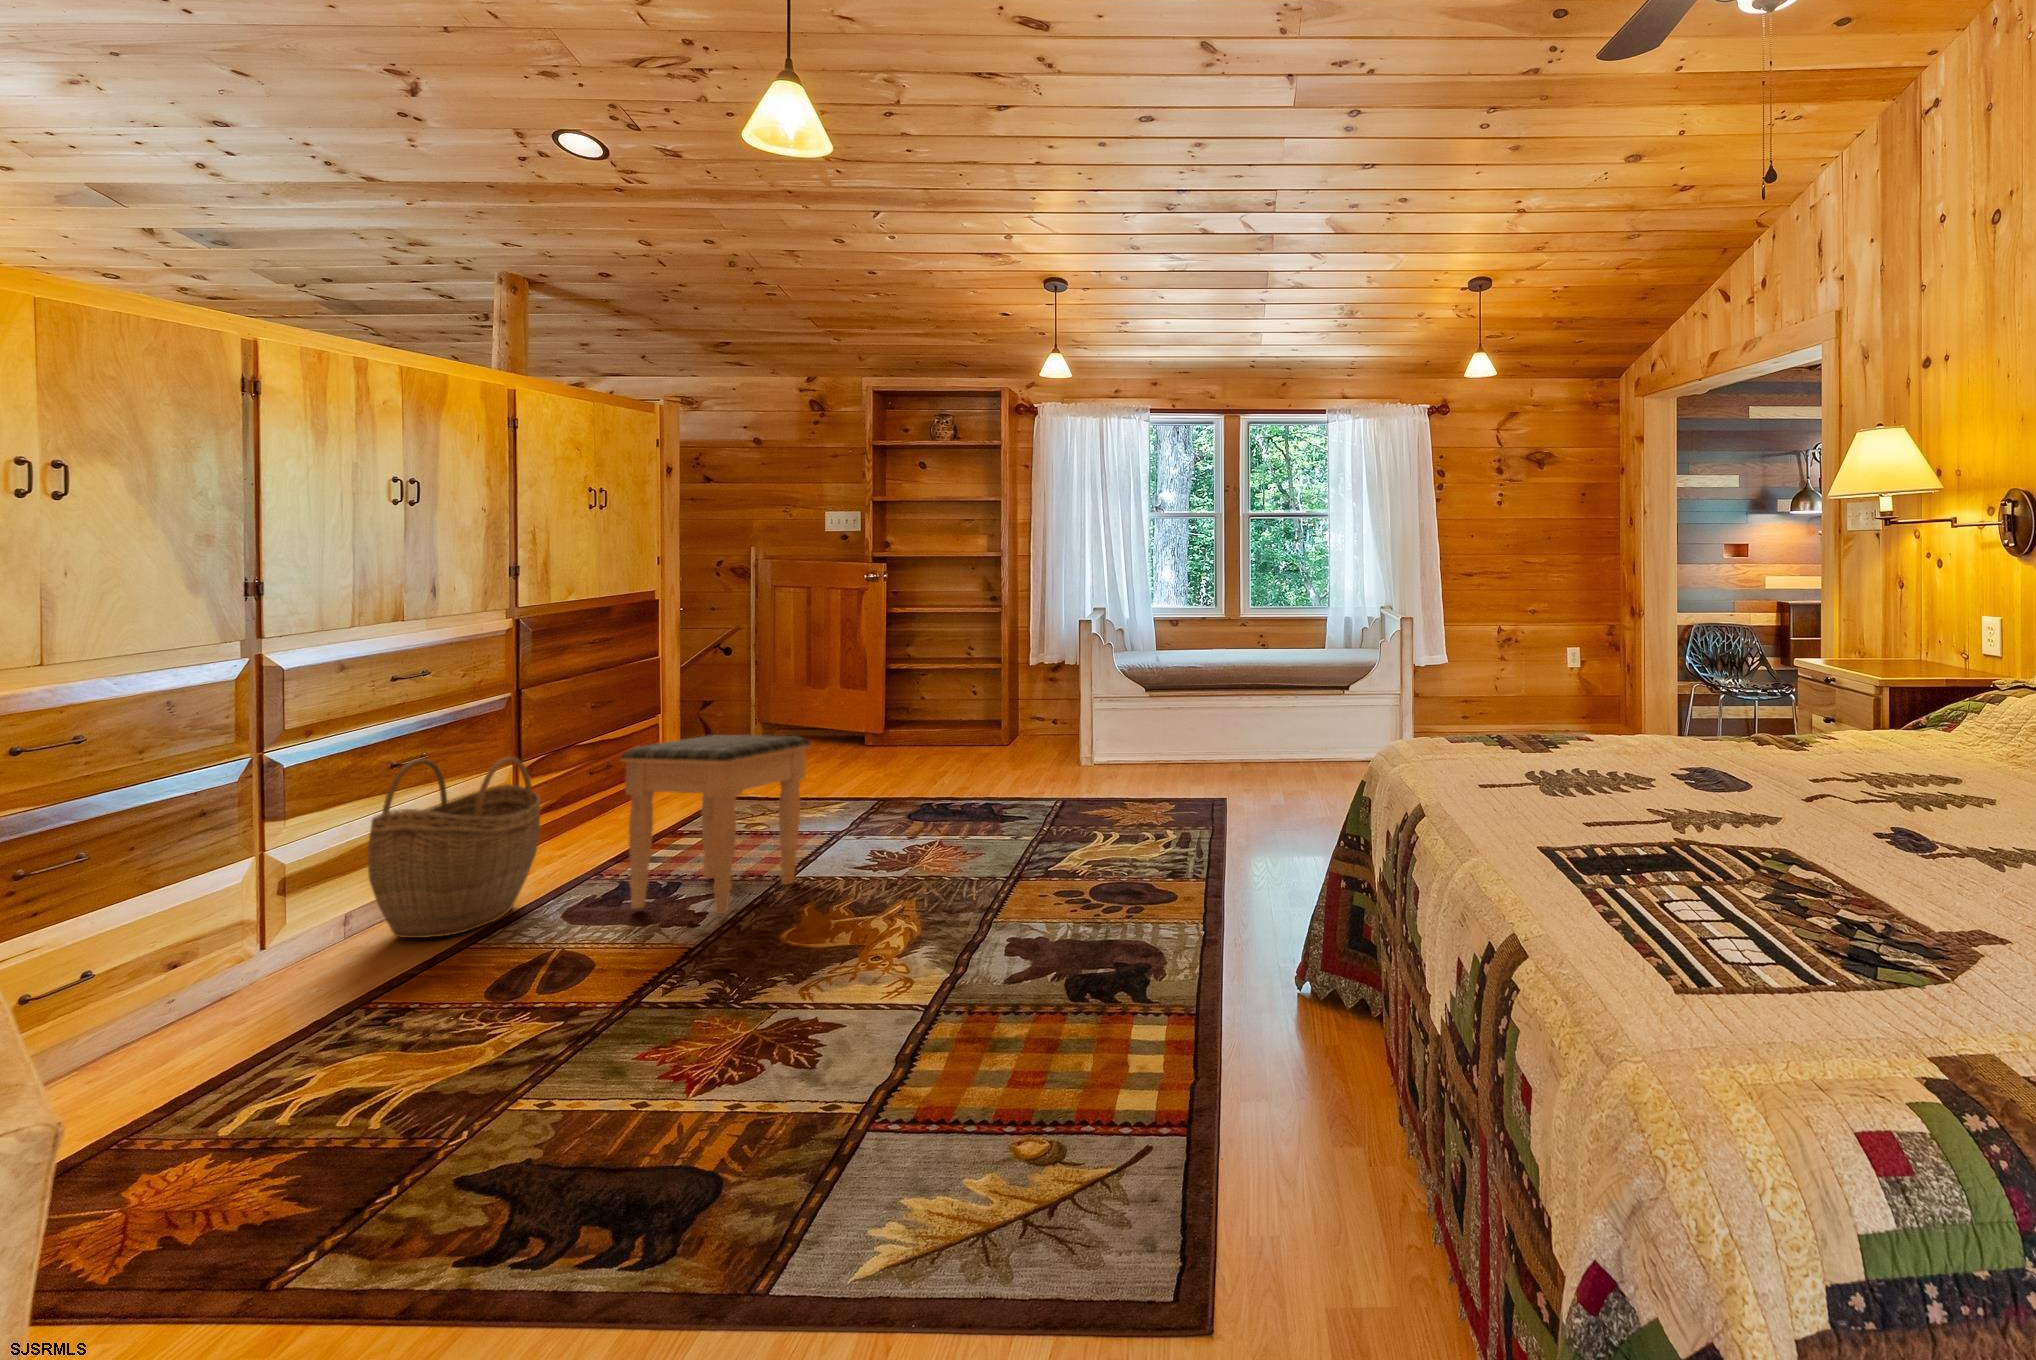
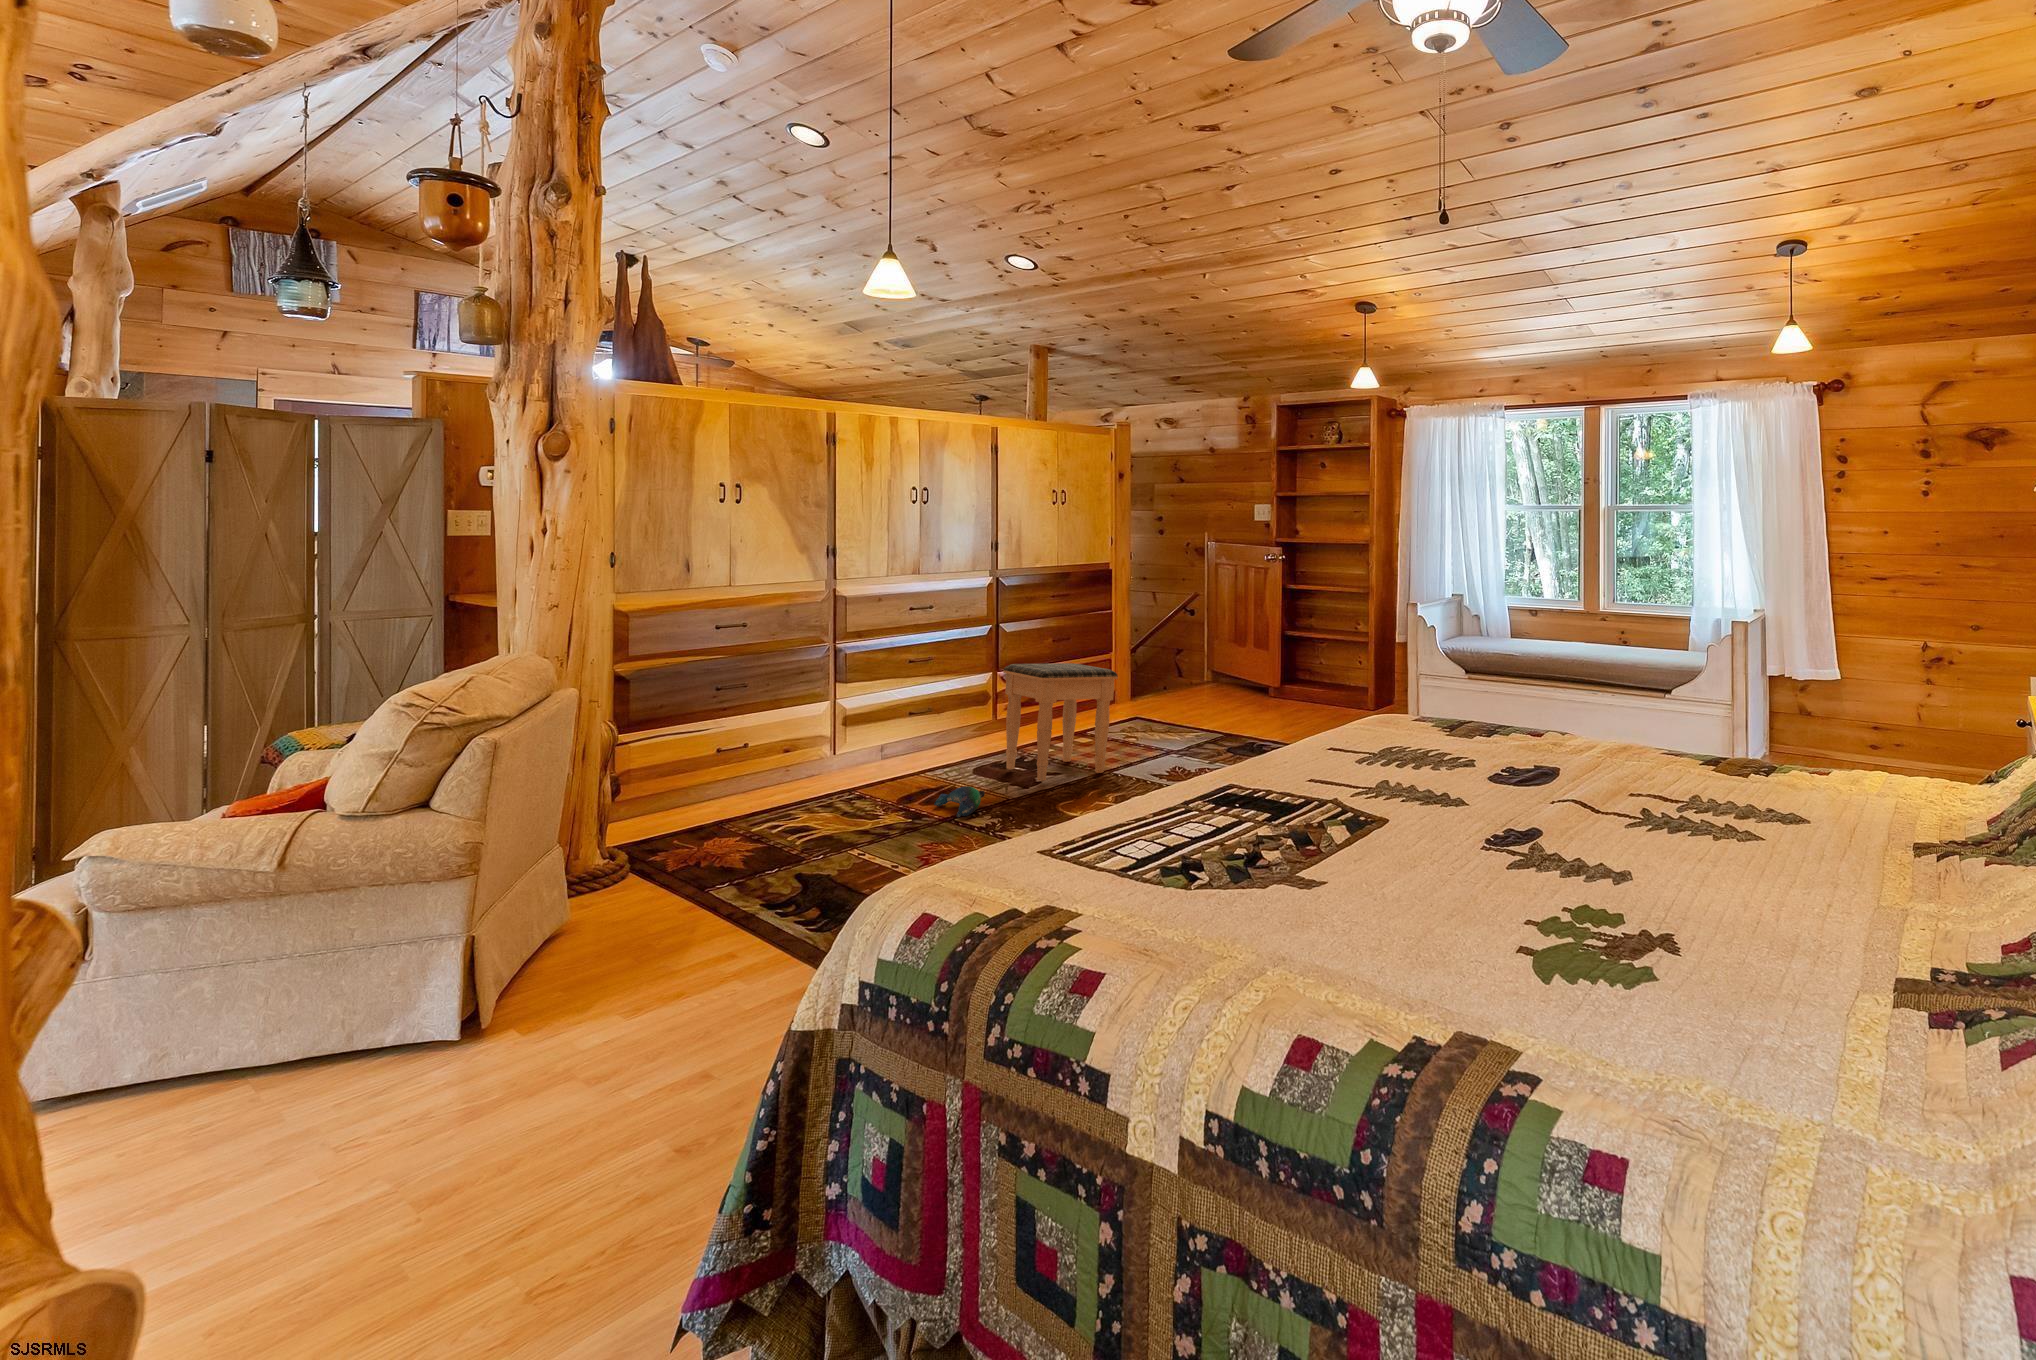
woven basket: present [367,757,540,938] -> none [888,658,980,765]
plush toy: none [583,948,683,1001] -> present [934,786,985,817]

